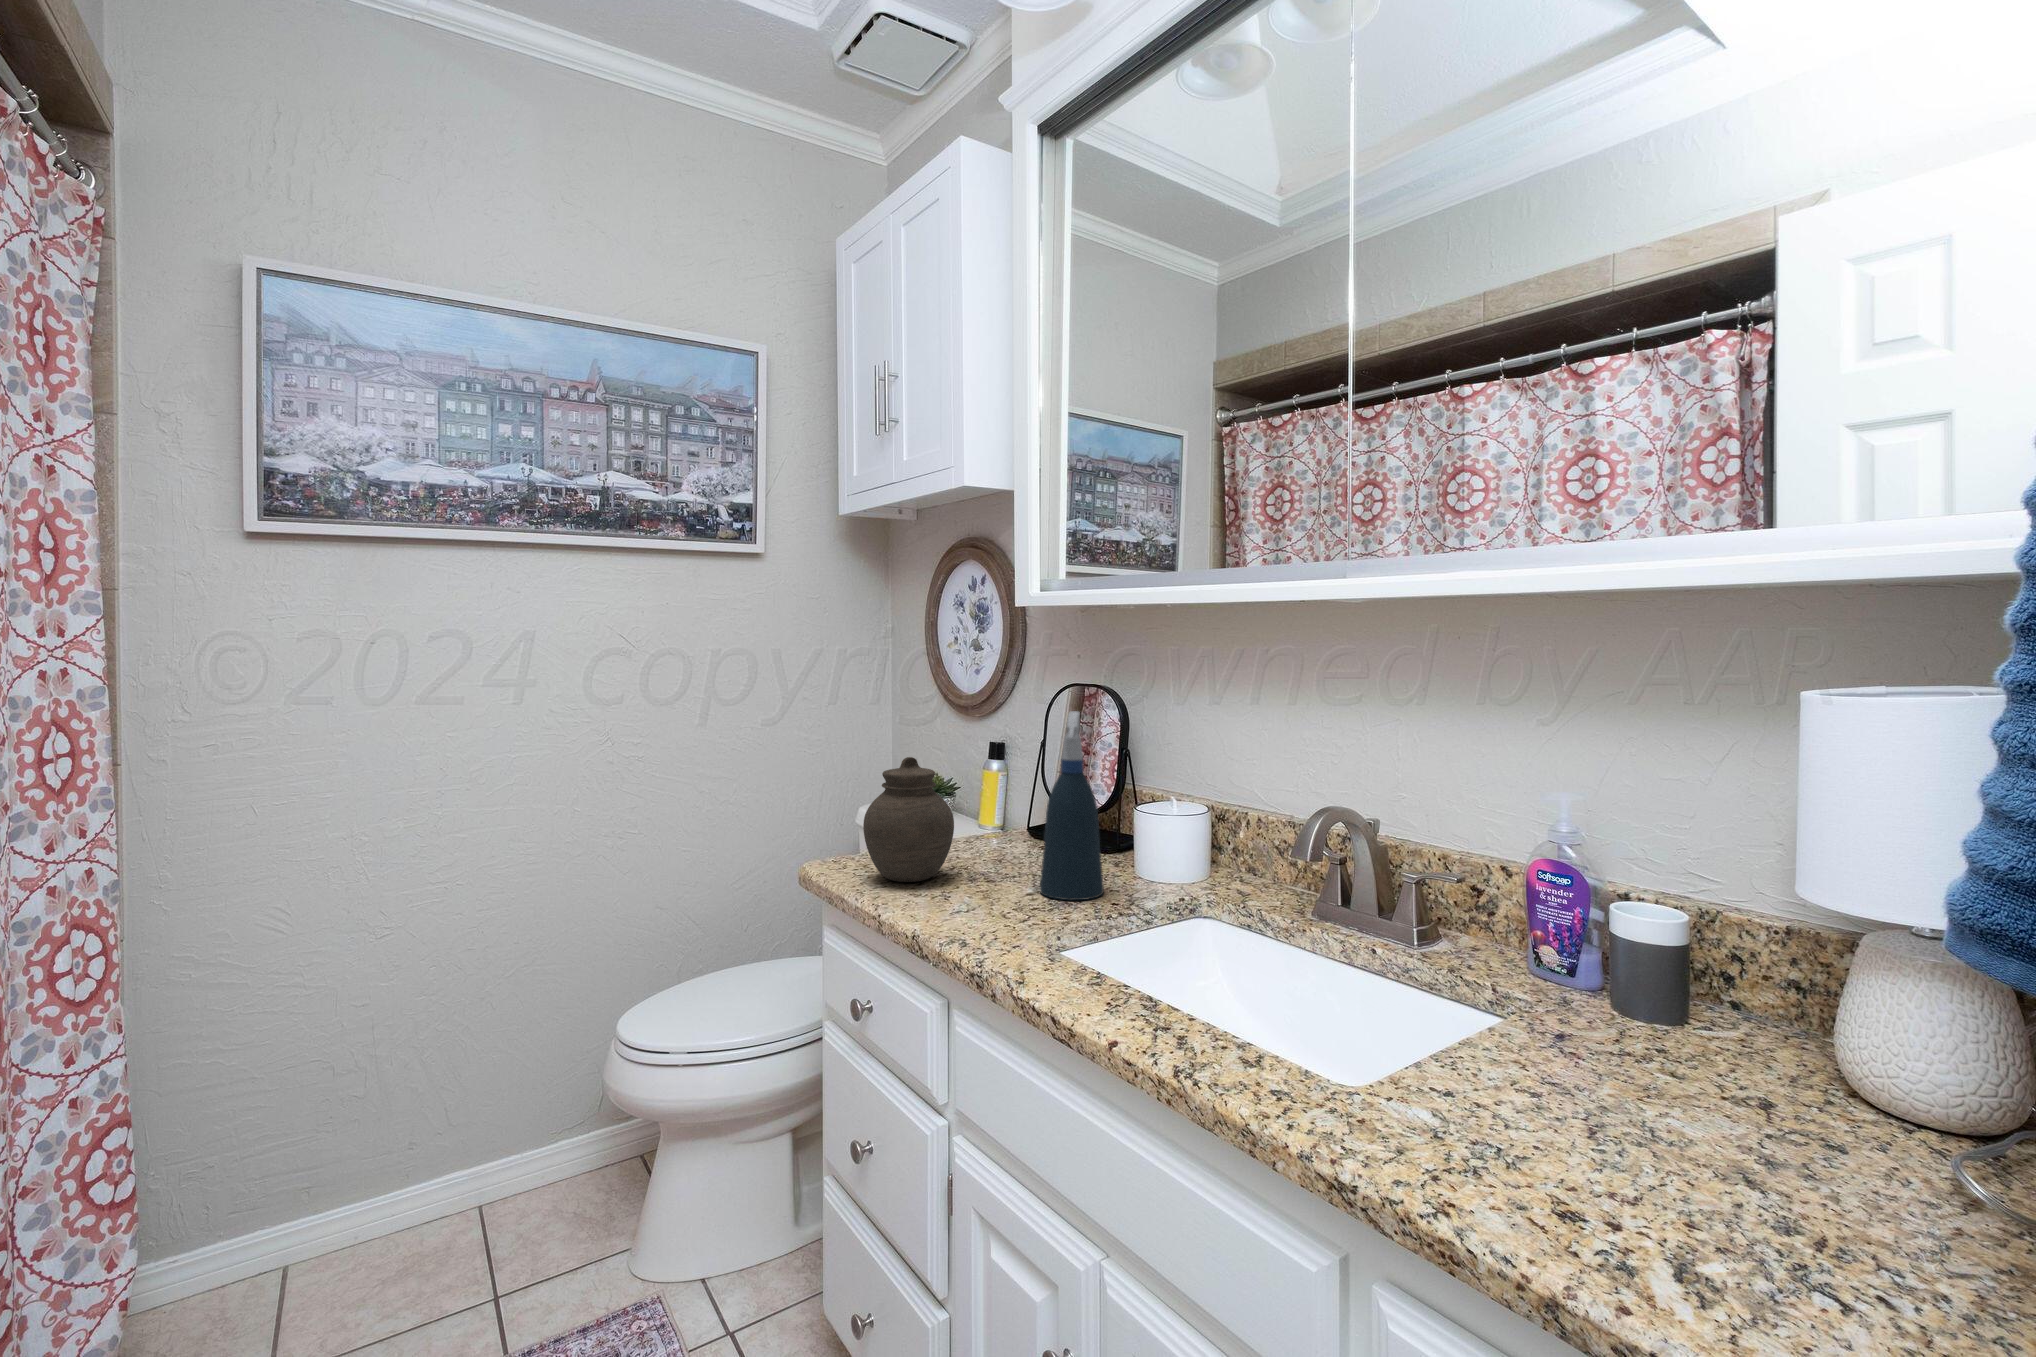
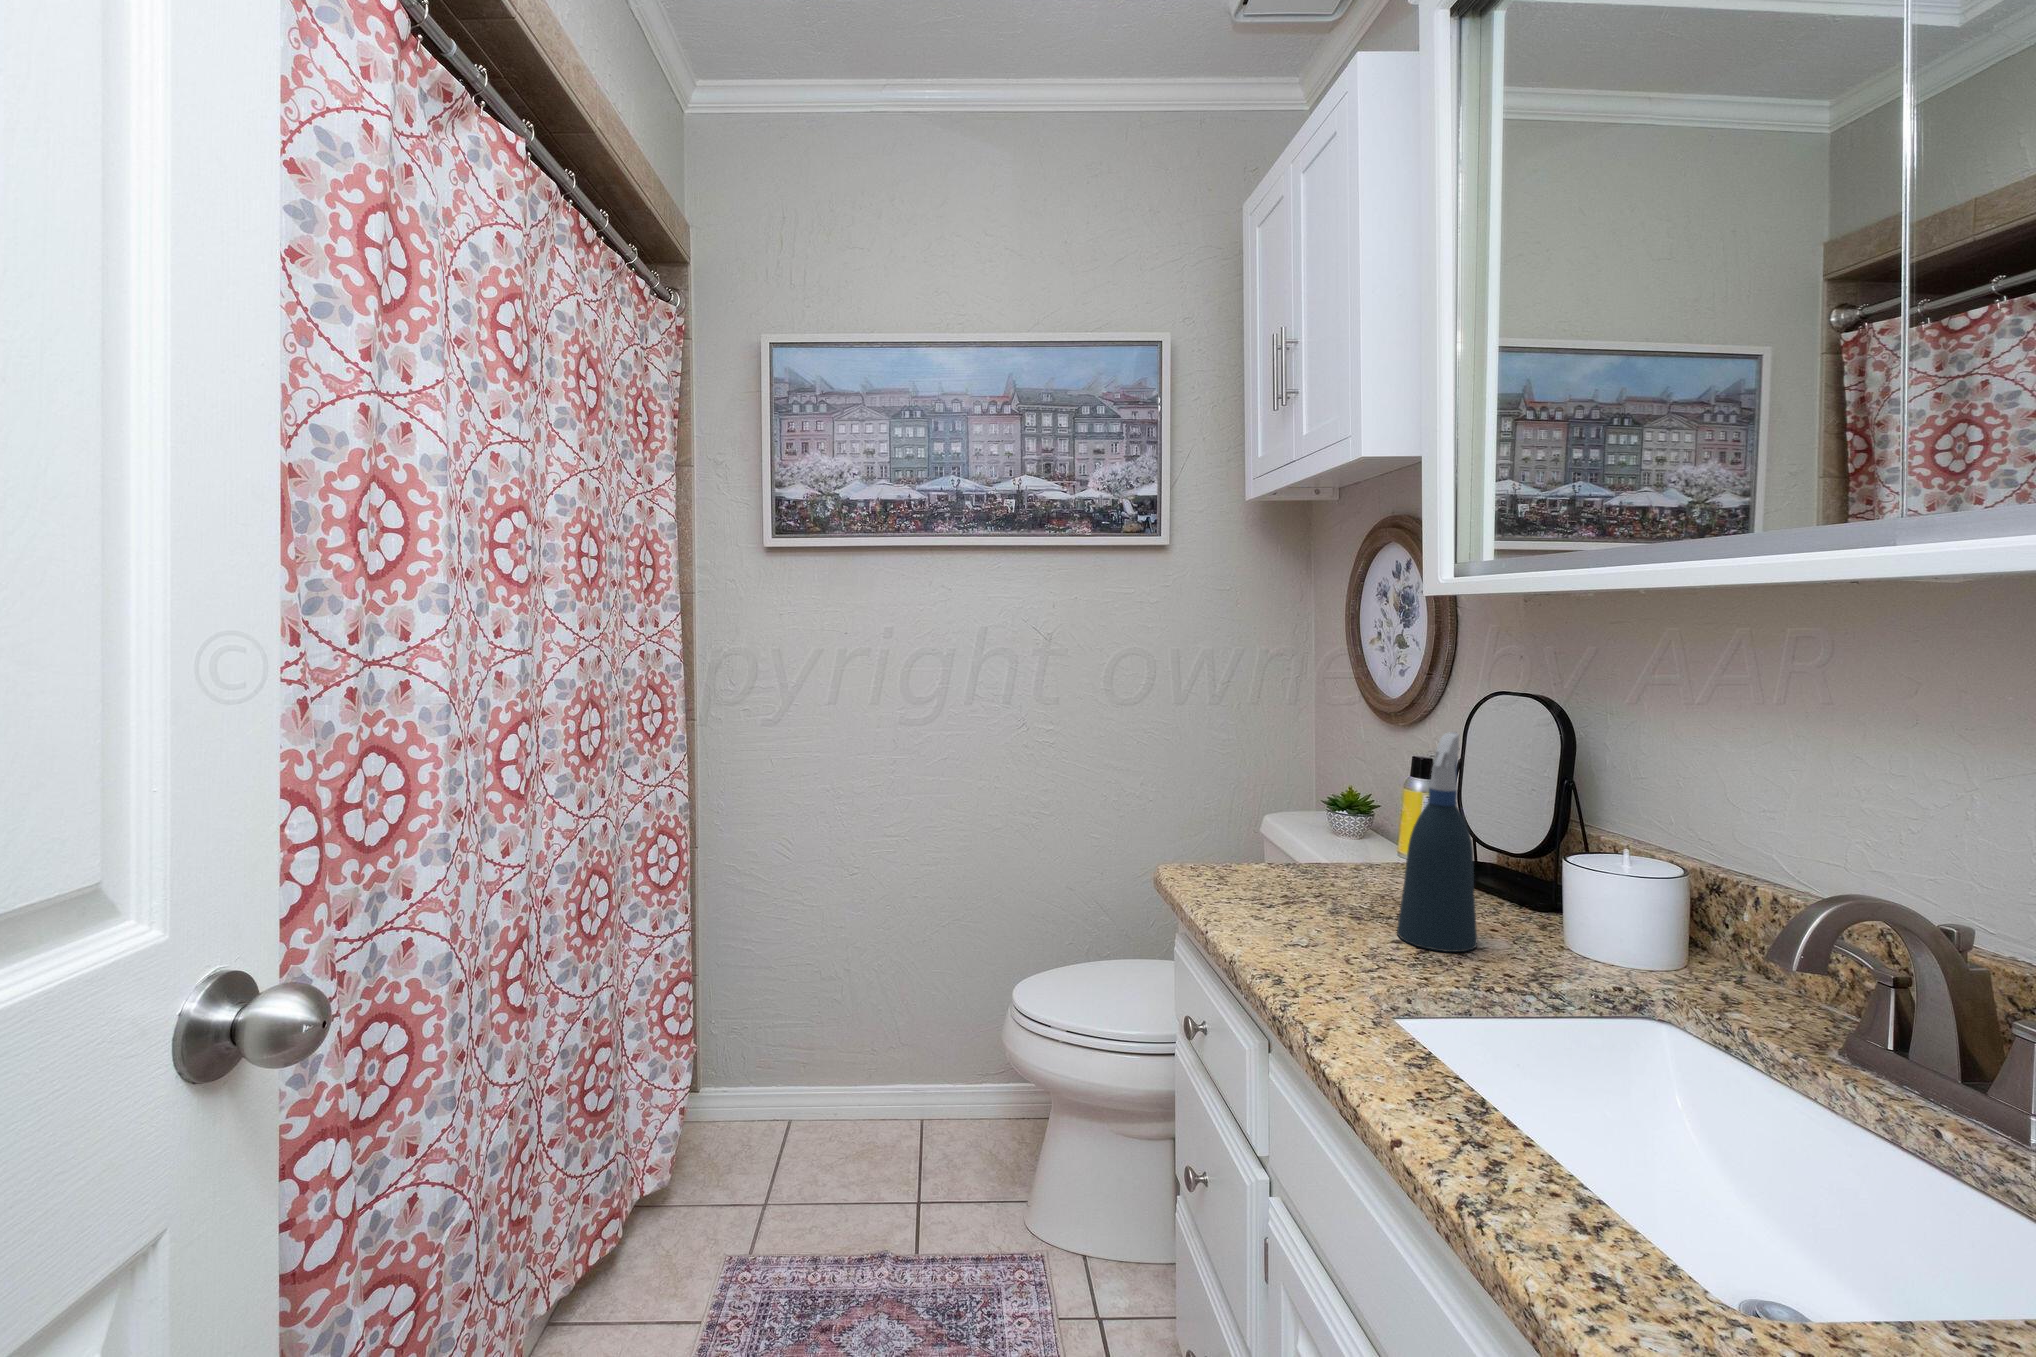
jar: present [863,757,954,882] -> none [1212,767,1308,897]

